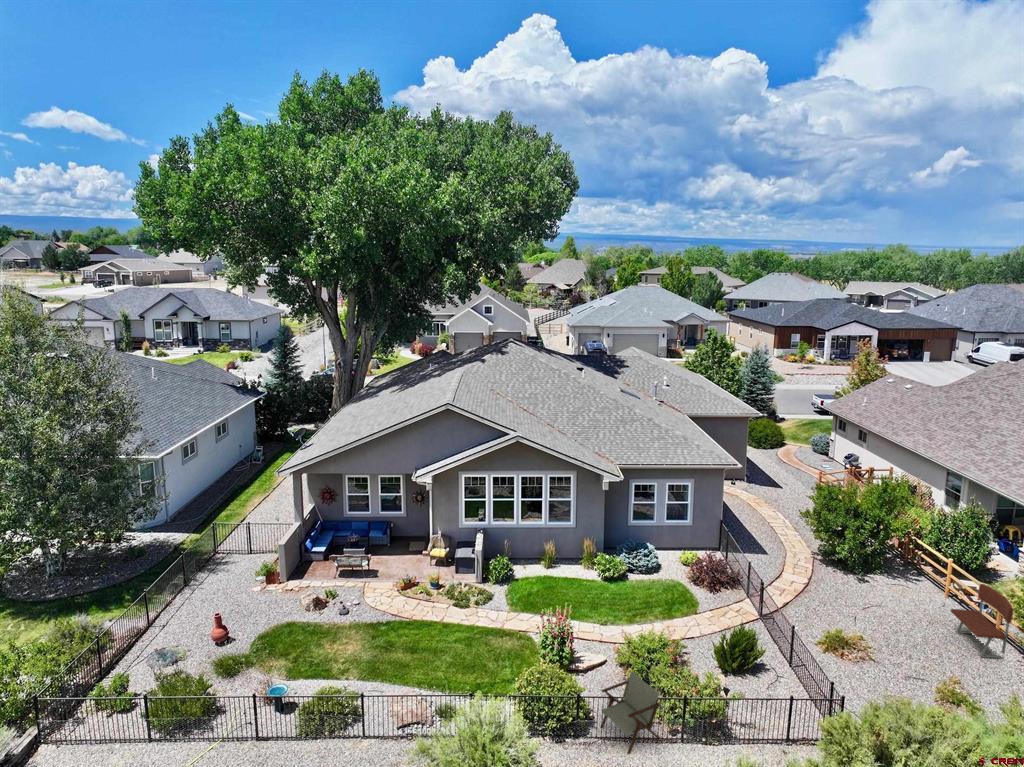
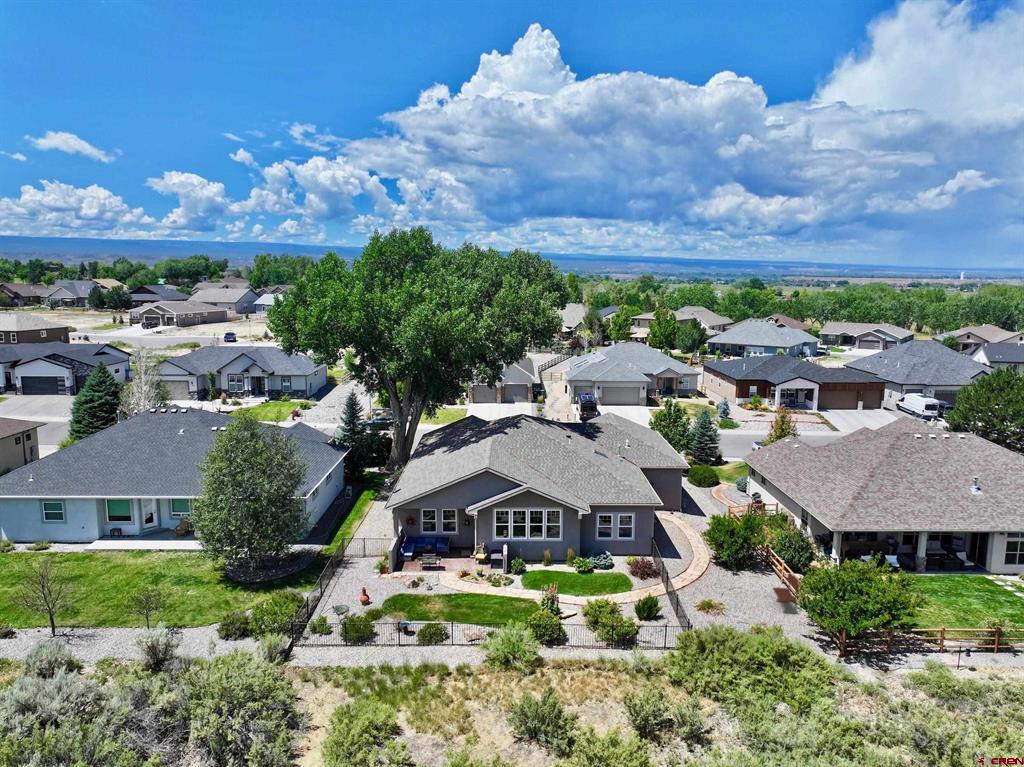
lounge chair: present [601,672,660,754] -> none [571,614,601,653]

